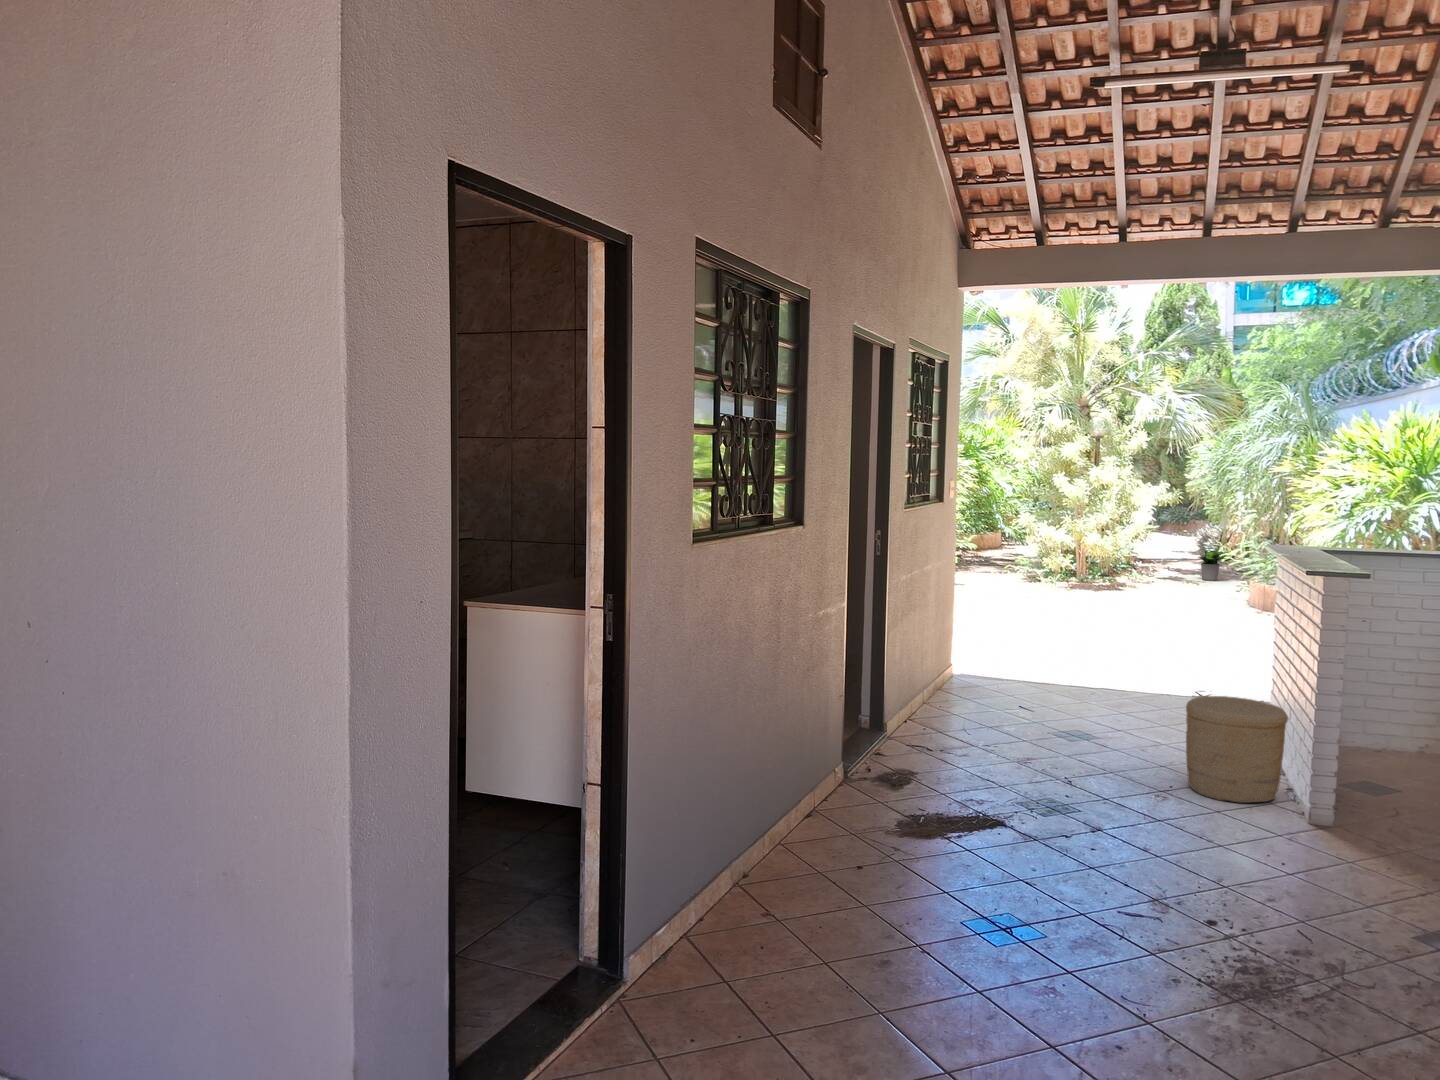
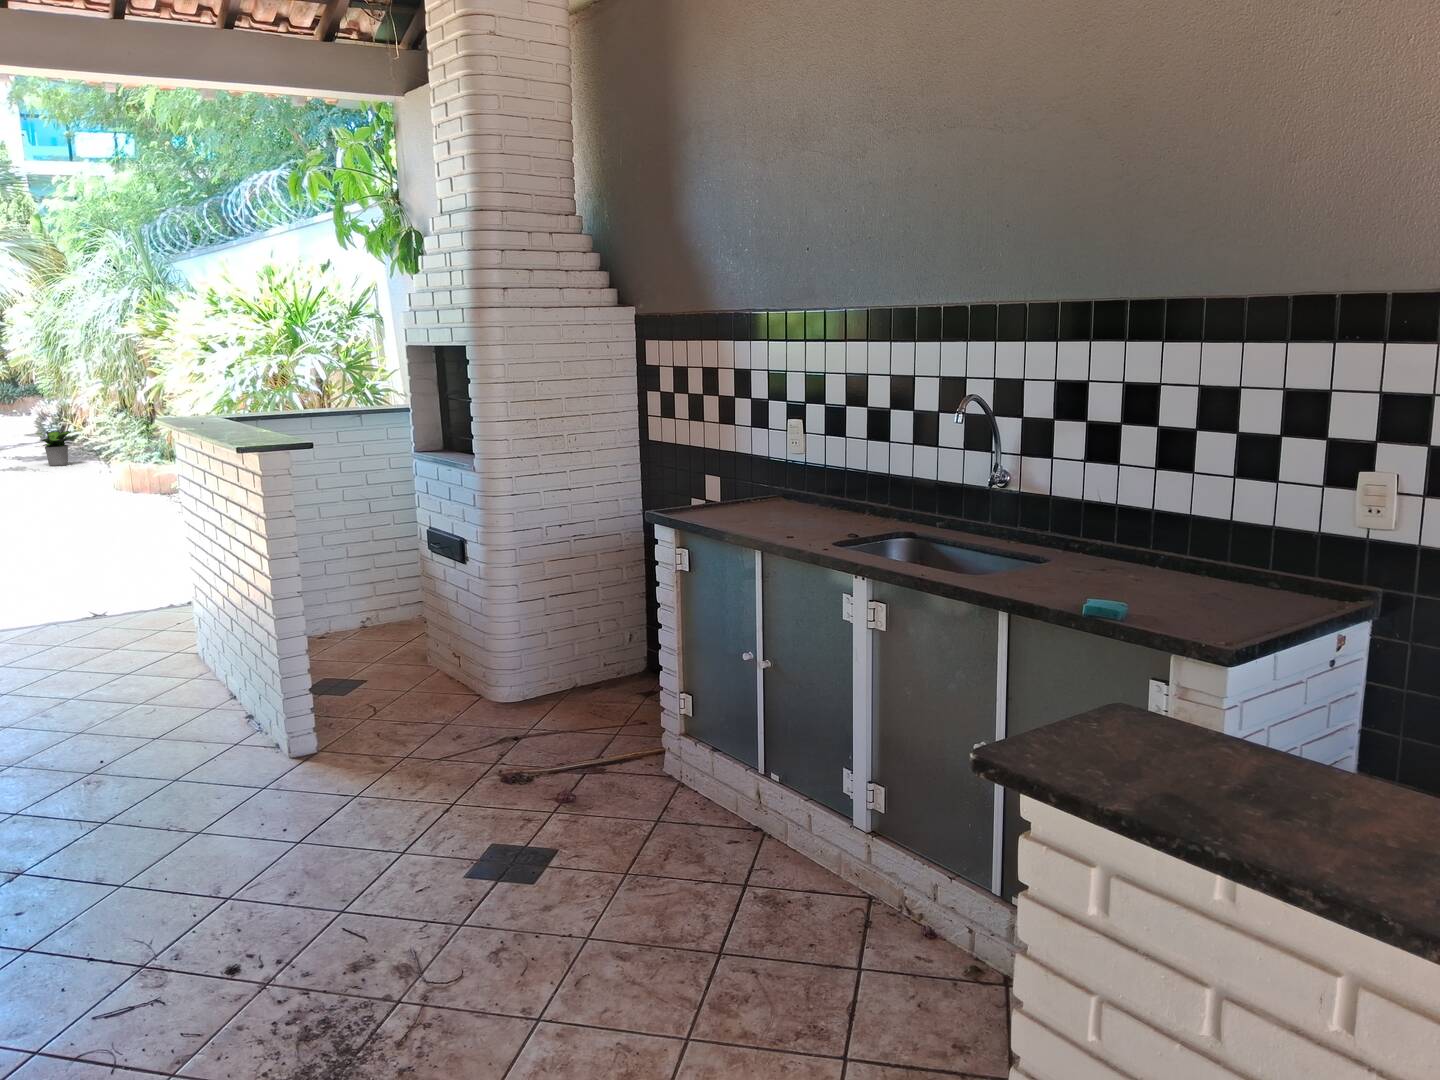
woven basket: present [1186,696,1288,803] -> none [104,620,240,762]

